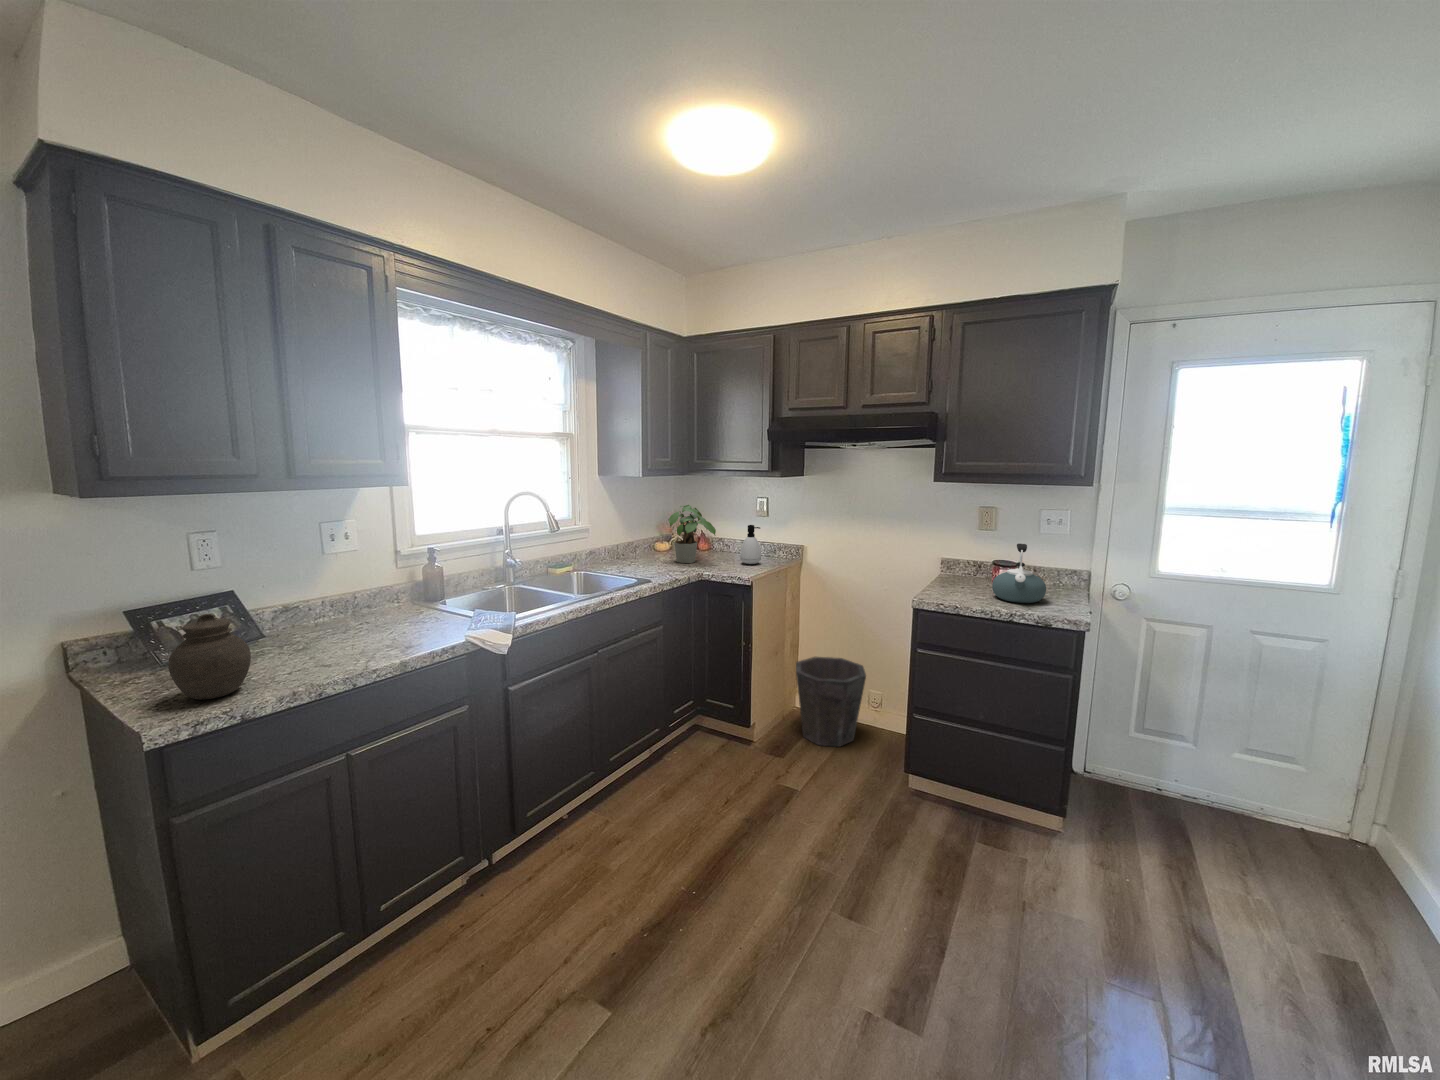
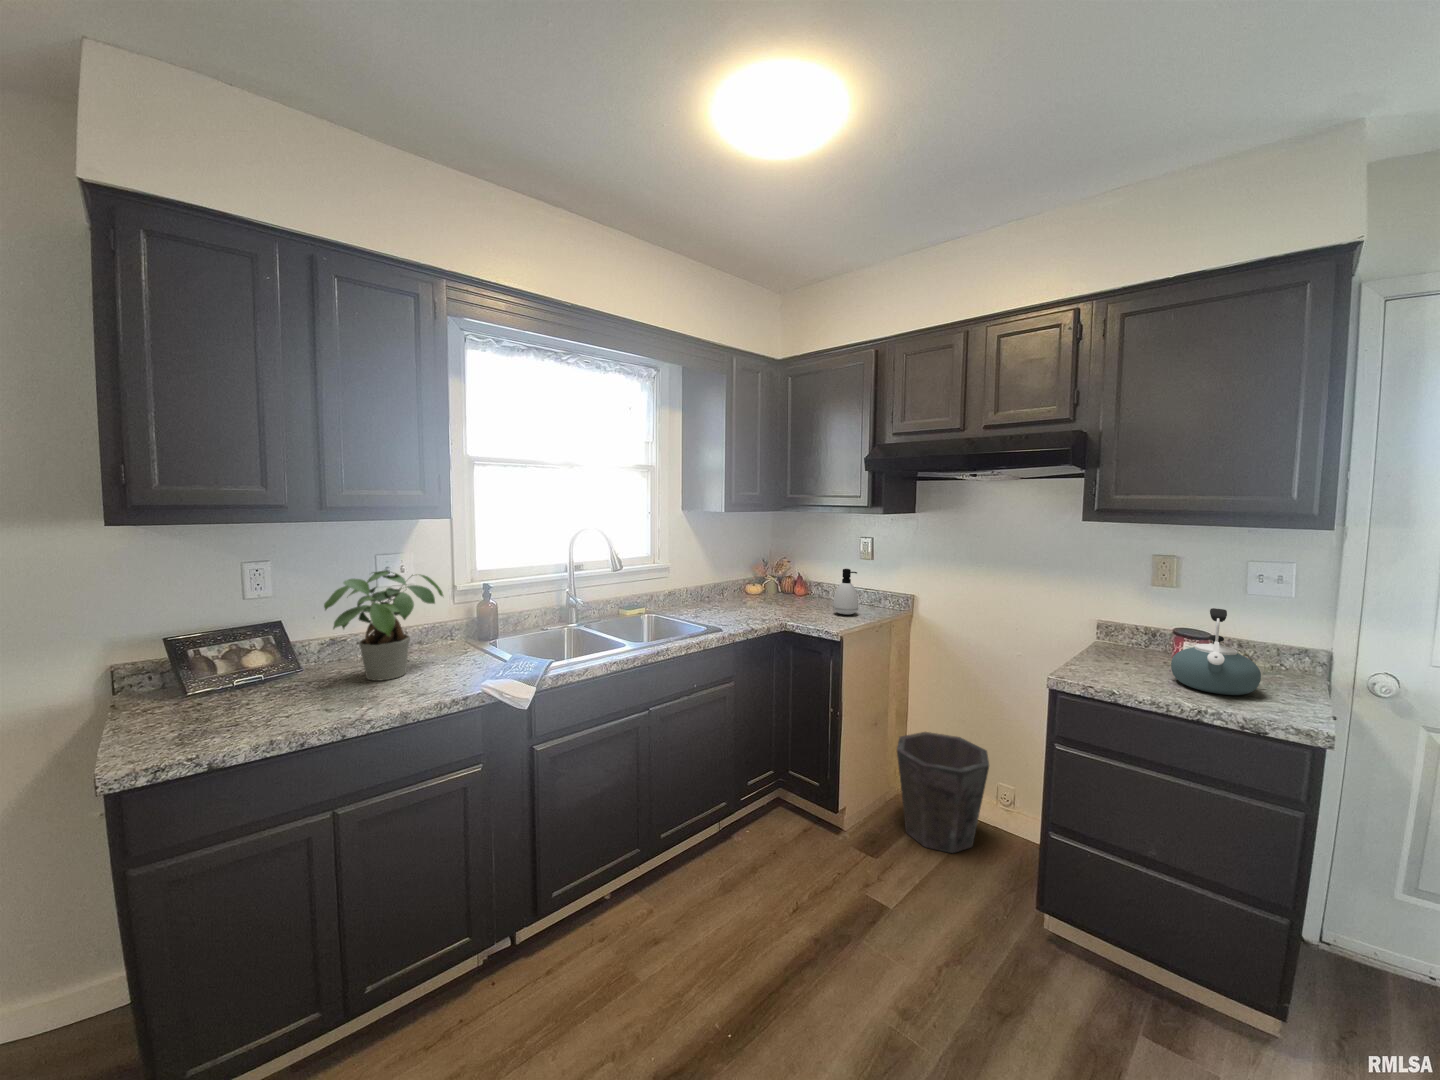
potted plant: present [669,505,716,563] -> present [324,570,443,681]
jar: present [168,614,251,700] -> none [154,649,242,741]

